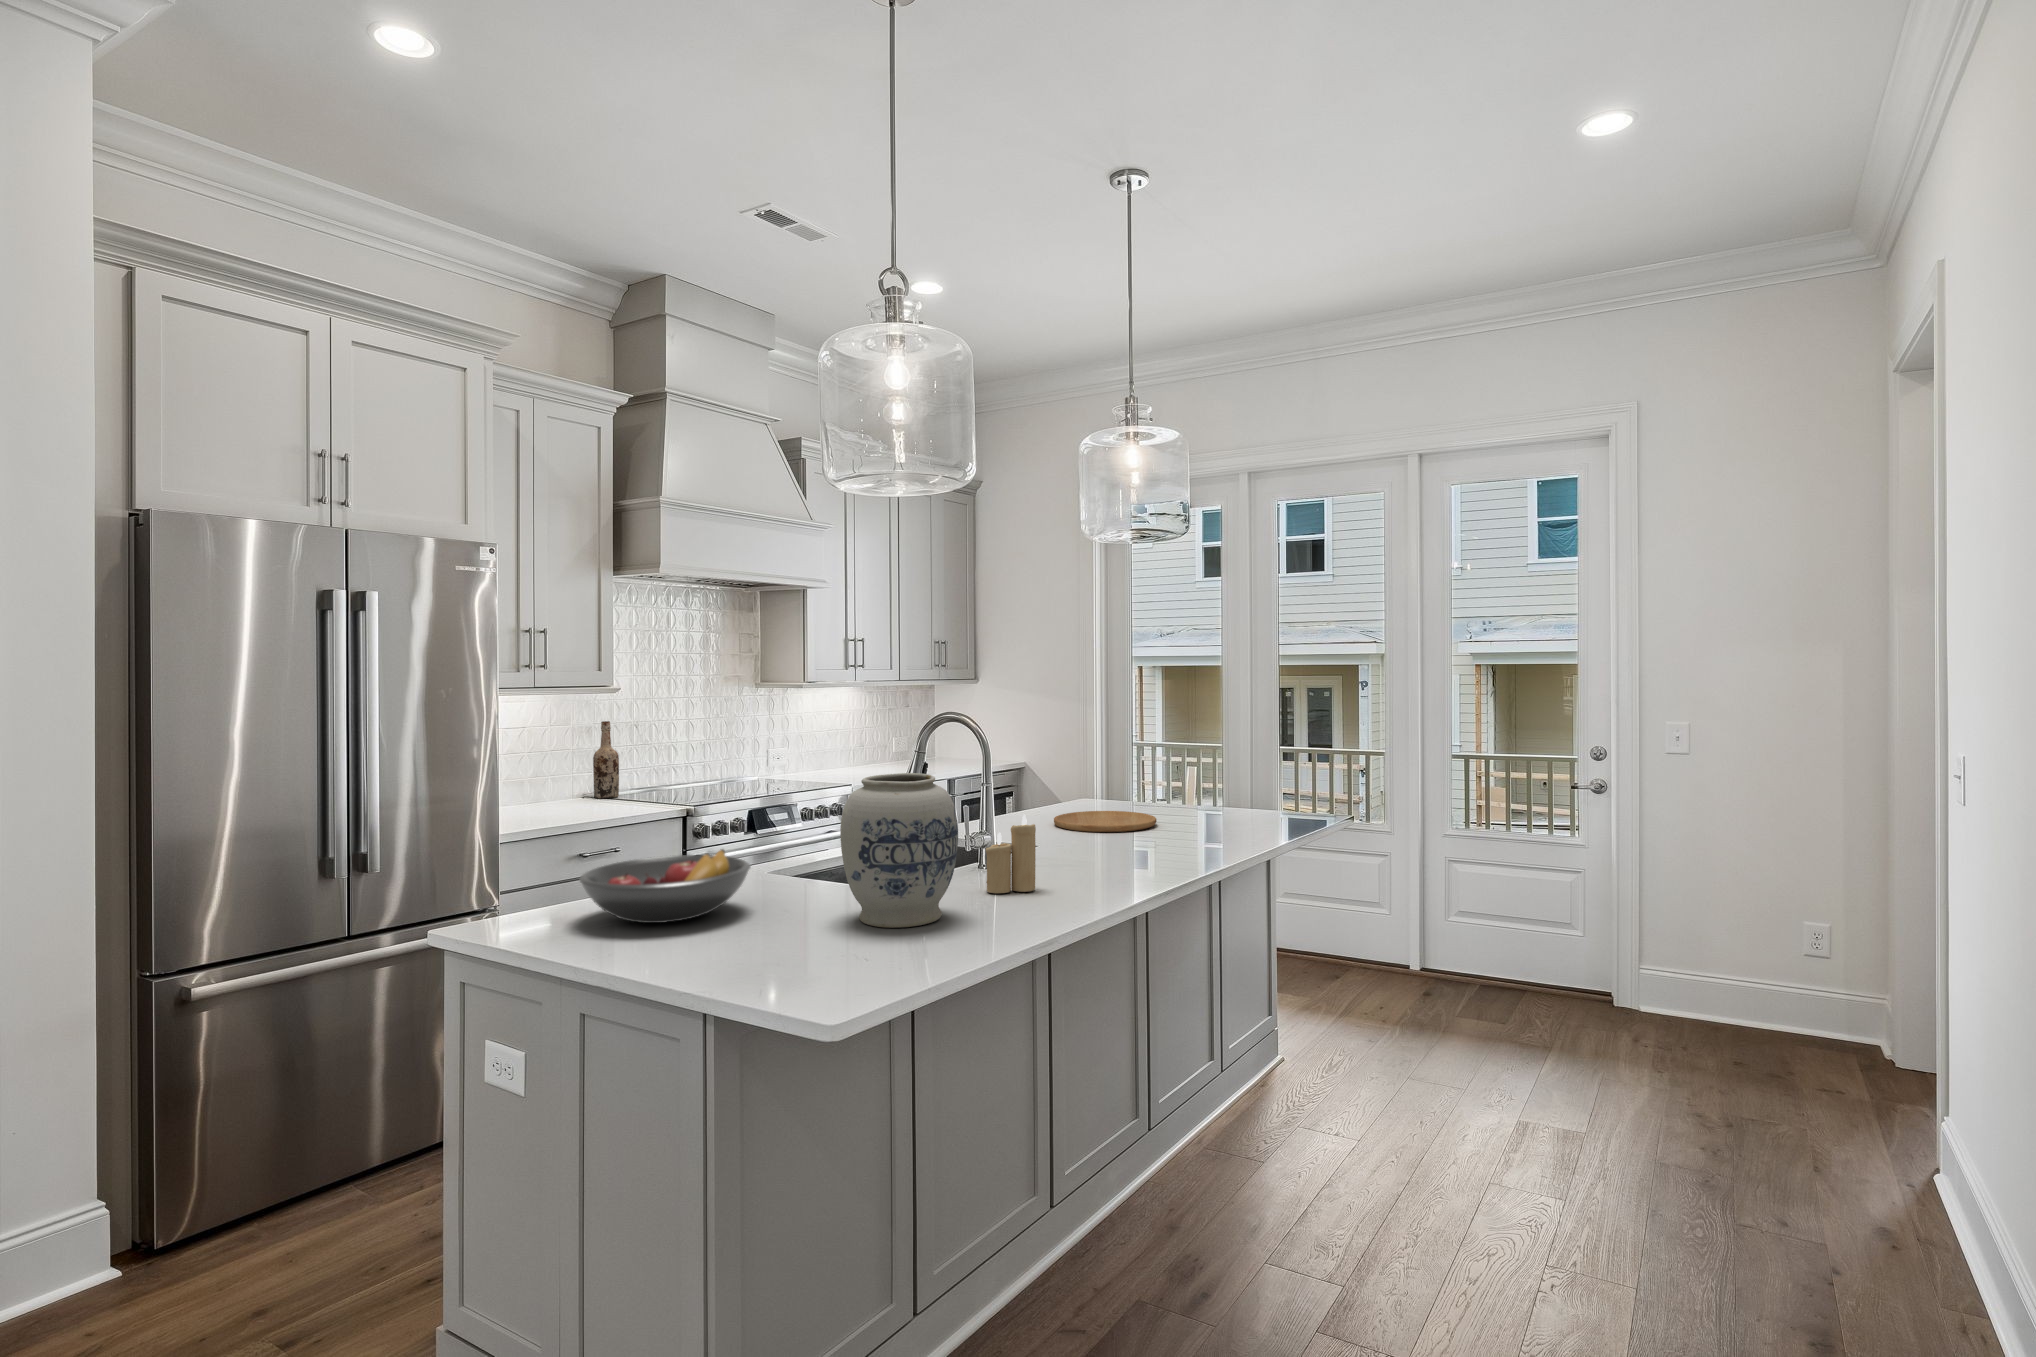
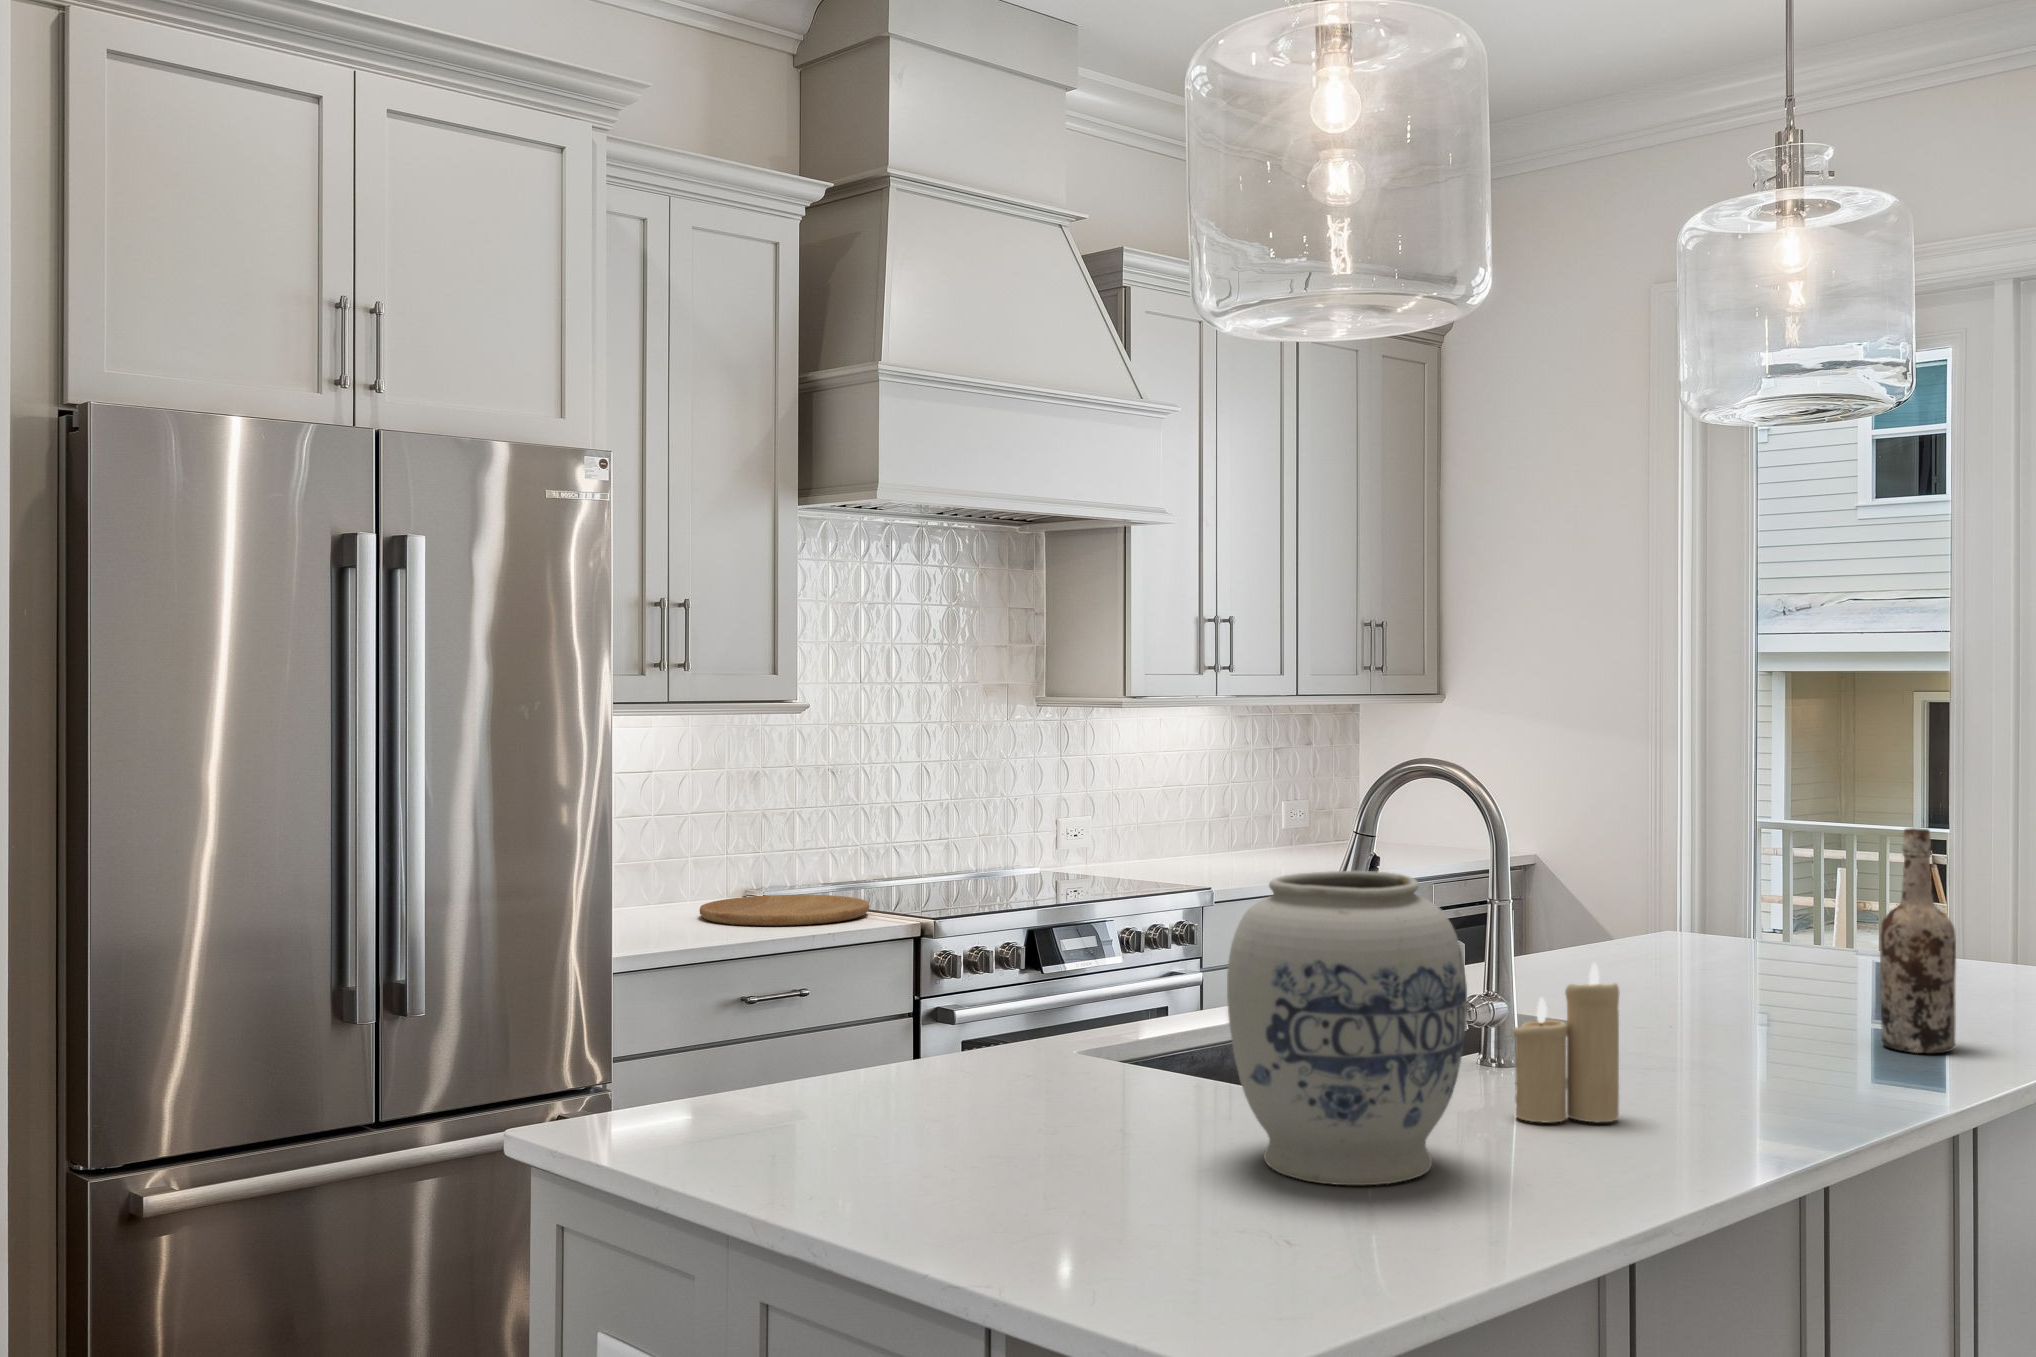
wine bottle: present [593,721,619,798] -> present [1880,828,1956,1053]
cutting board: present [1054,811,1157,832] -> present [700,895,869,926]
fruit bowl: present [579,849,751,923] -> none [742,1006,1051,1143]

